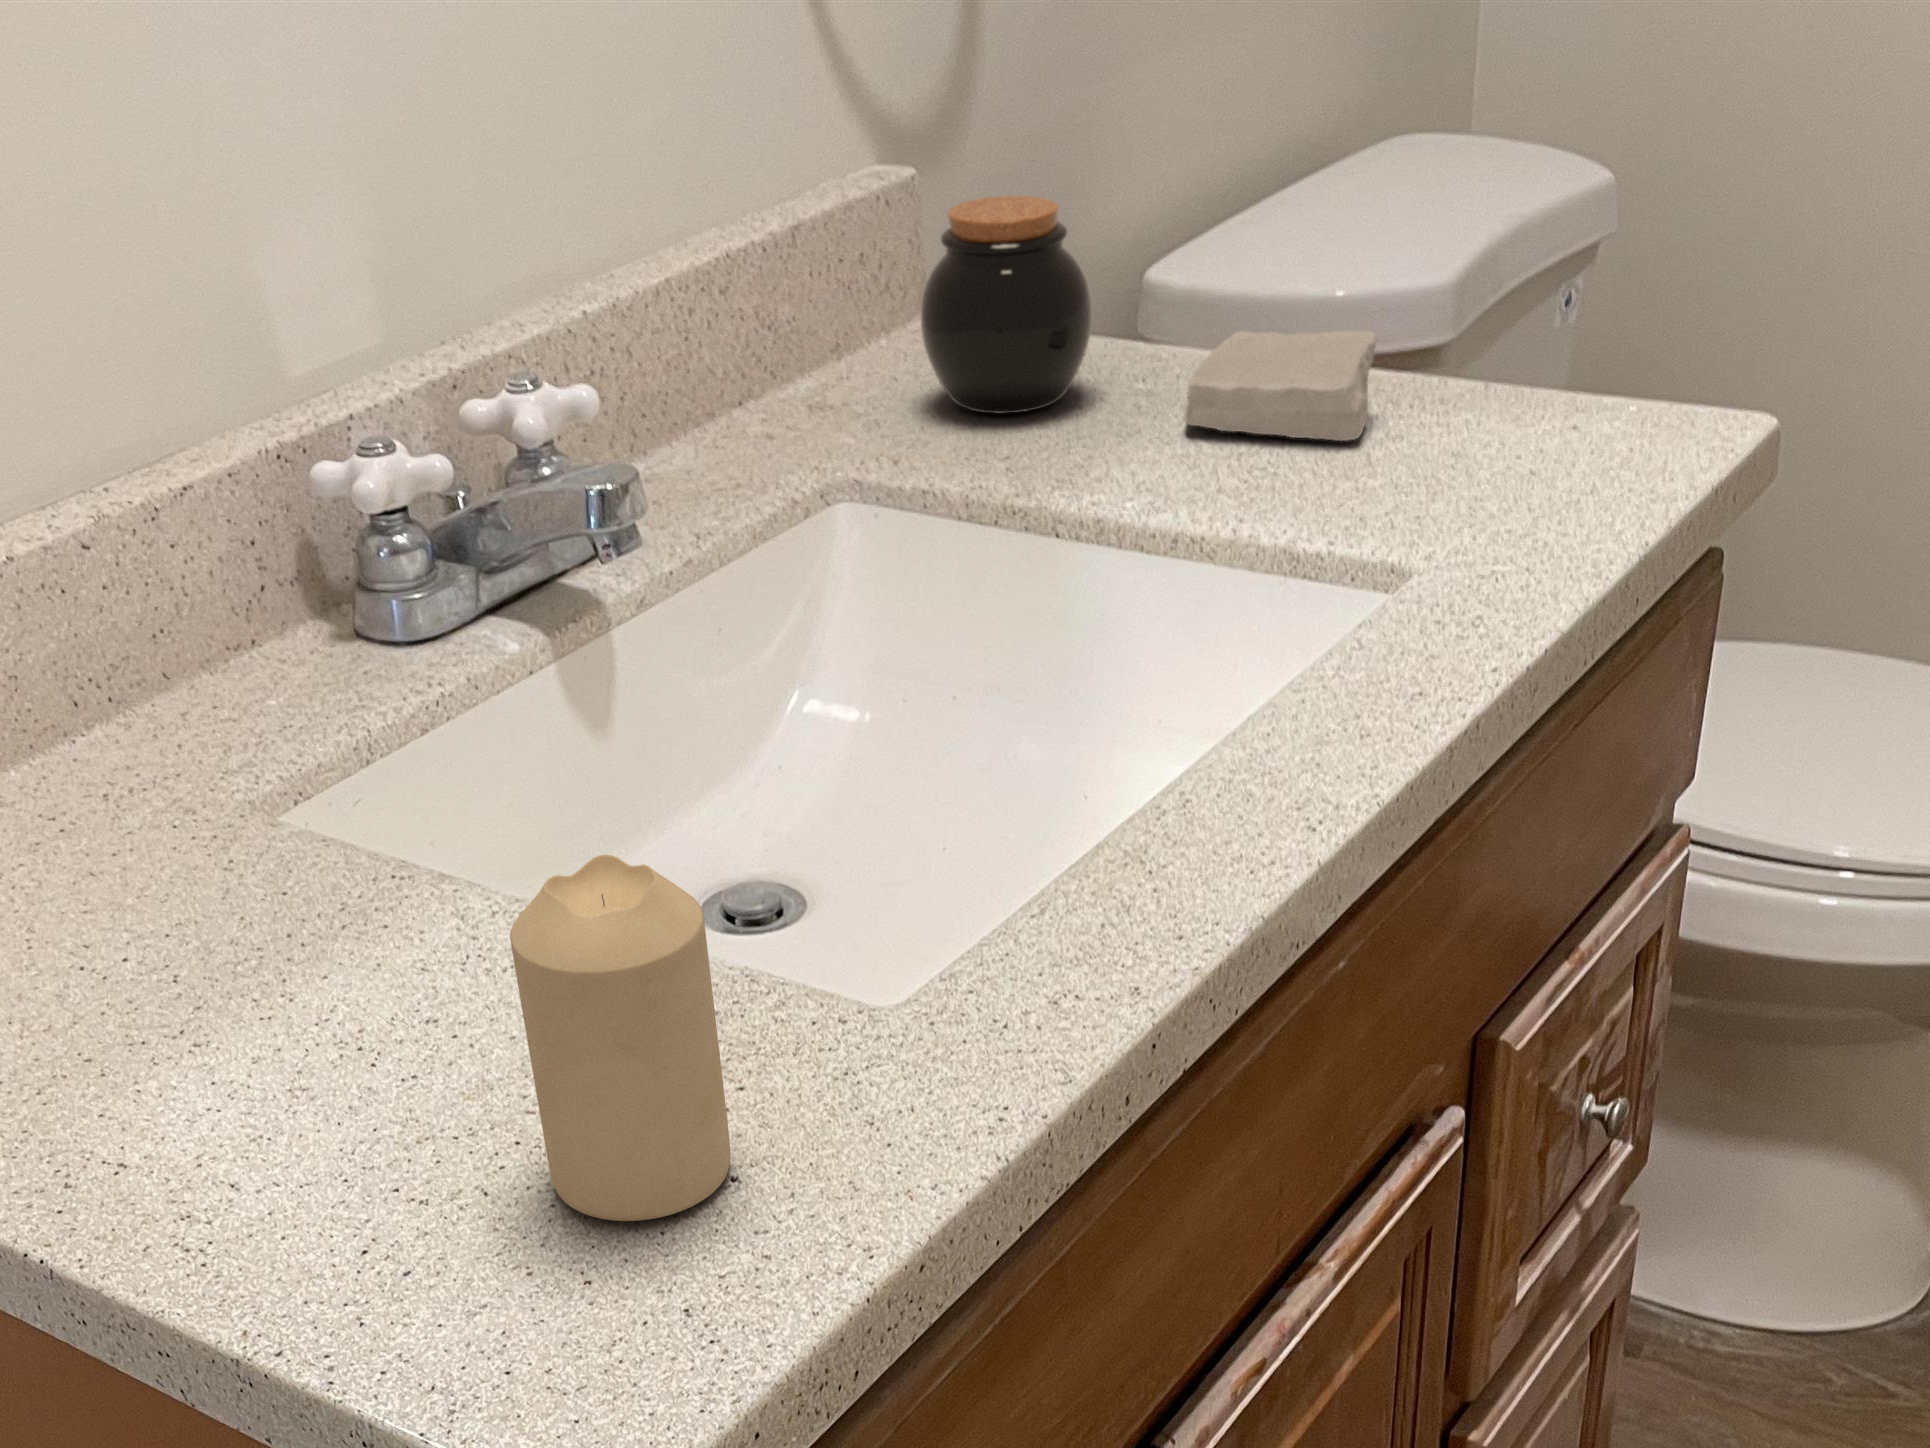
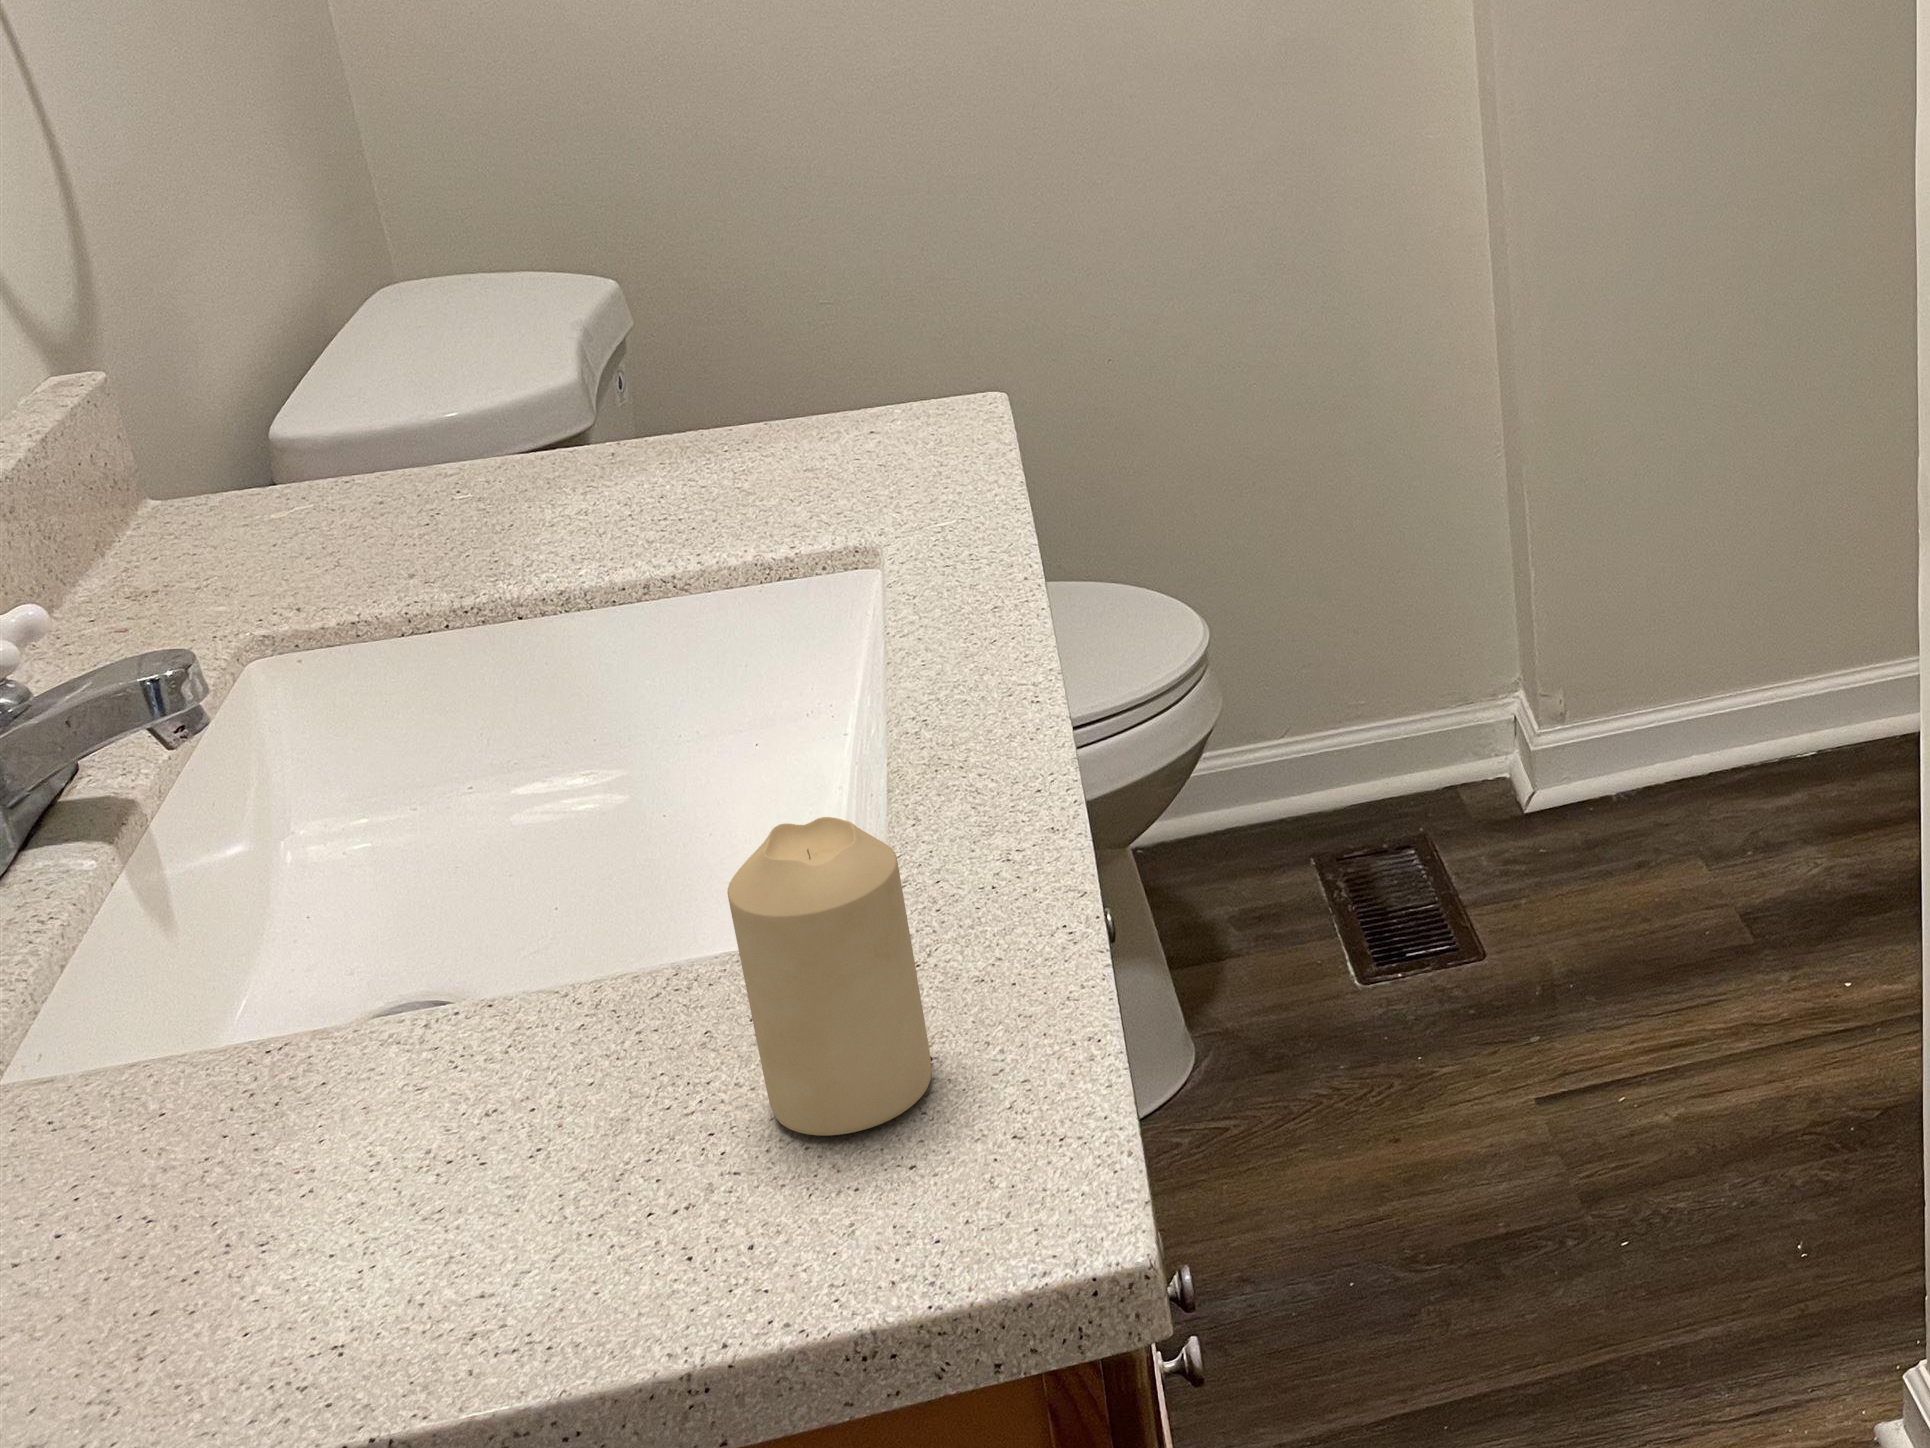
jar: present [921,196,1092,413] -> none [228,358,410,553]
soap bar: present [1185,331,1376,441] -> none [534,399,709,507]

